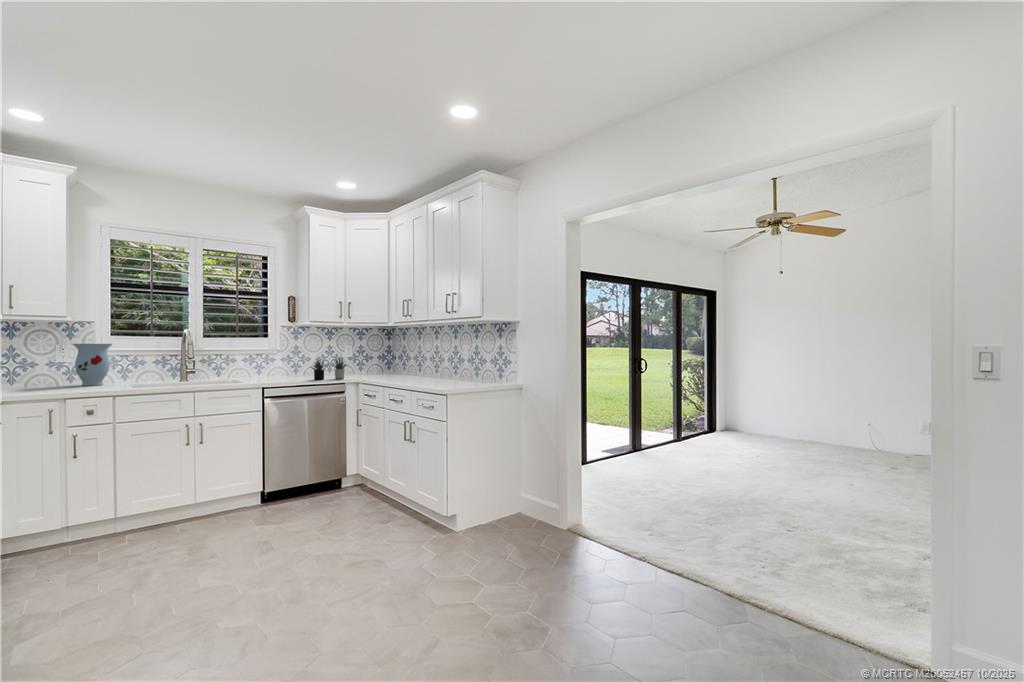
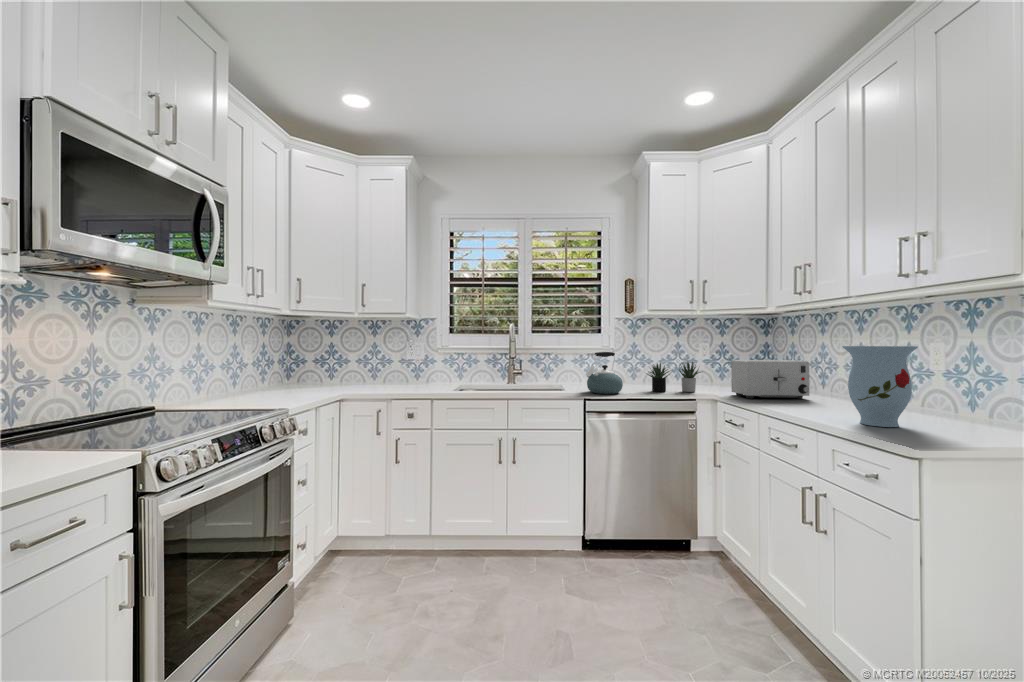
vase: present [72,344,112,386] -> present [842,346,918,427]
kettle: none [265,352,294,383] -> present [586,352,623,394]
toaster: none [367,356,410,379] -> present [732,360,809,399]

